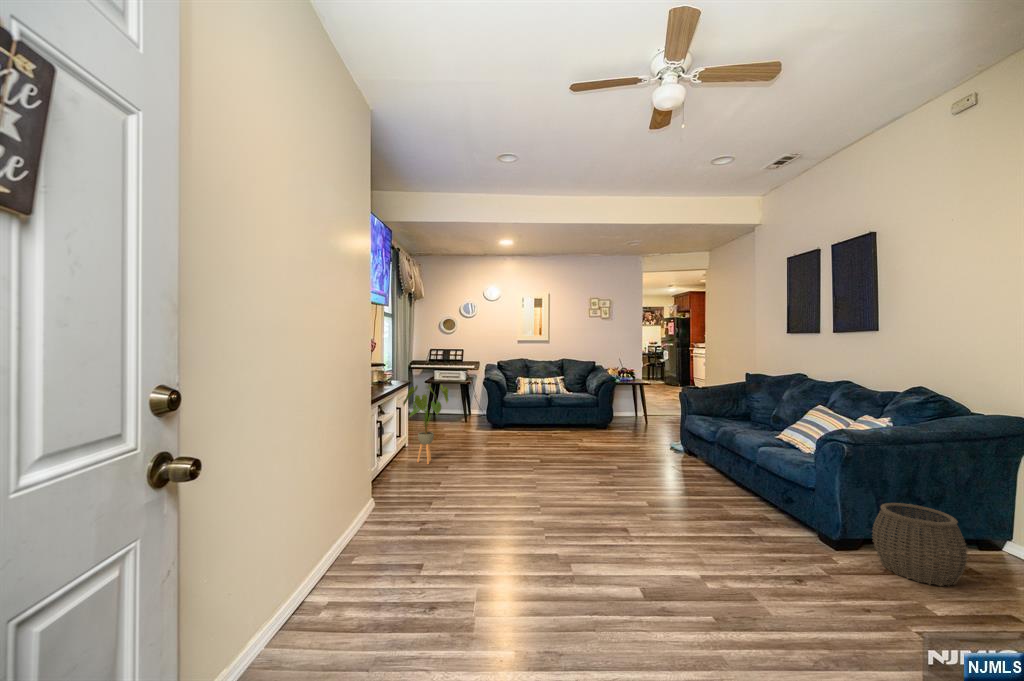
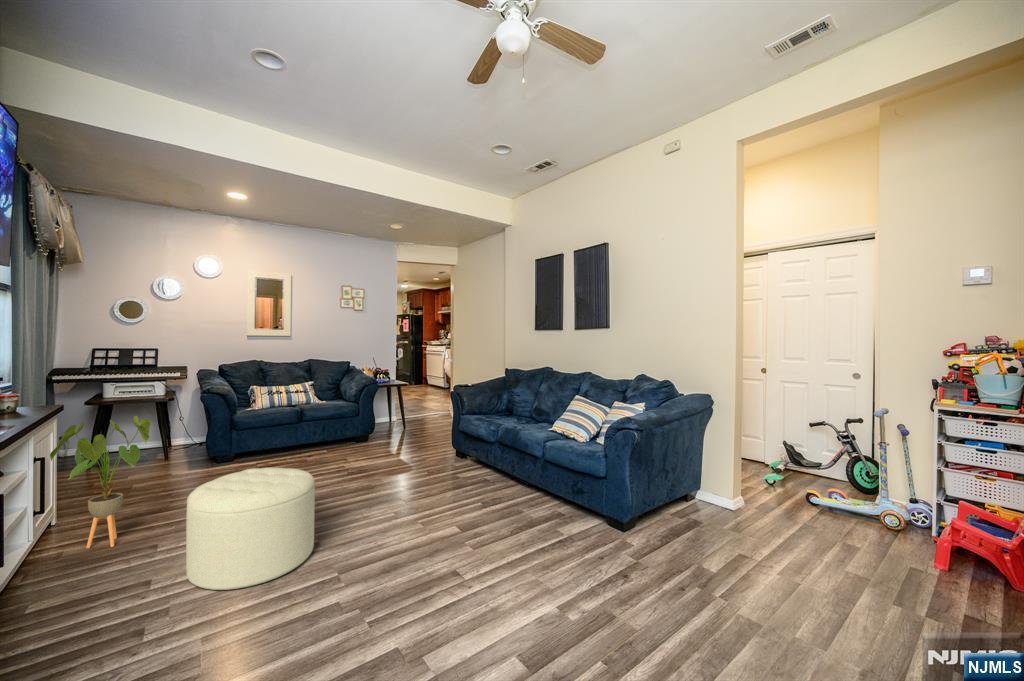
ottoman: none [456,425,533,500] -> present [186,468,315,590]
woven basket: present [872,503,968,586] -> none [650,482,711,547]

